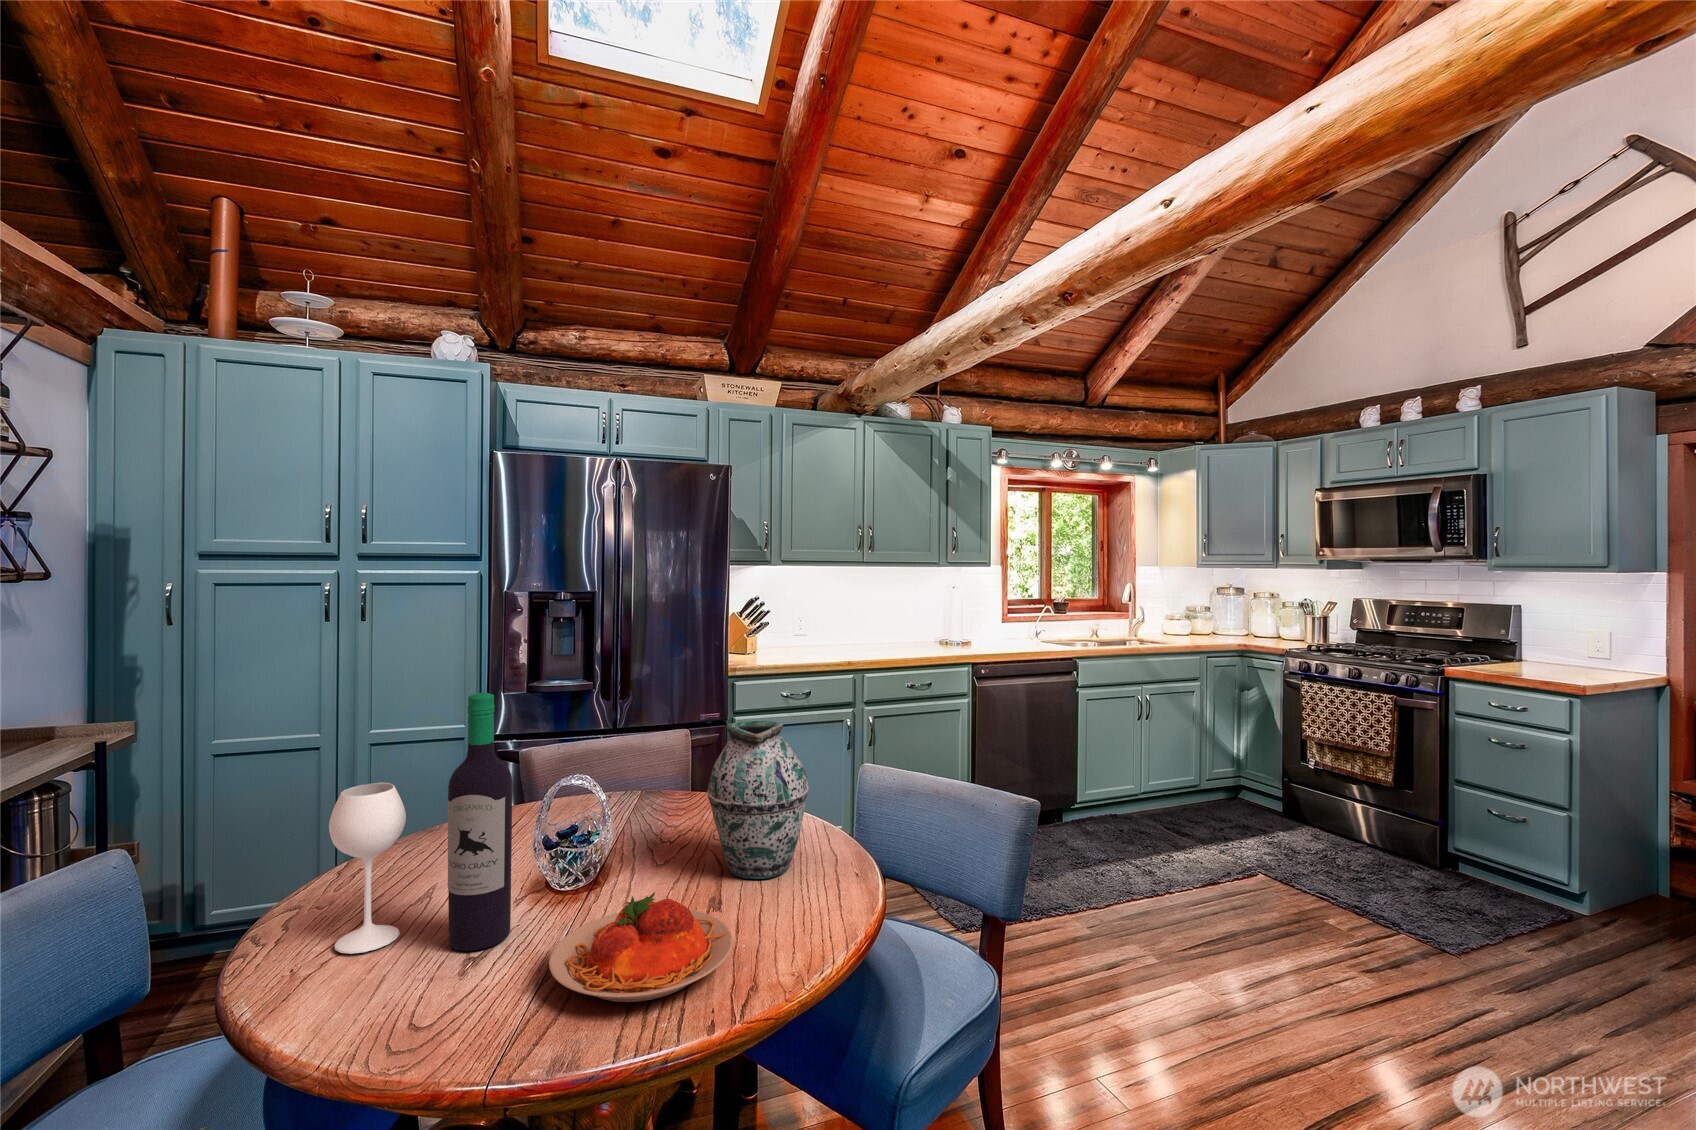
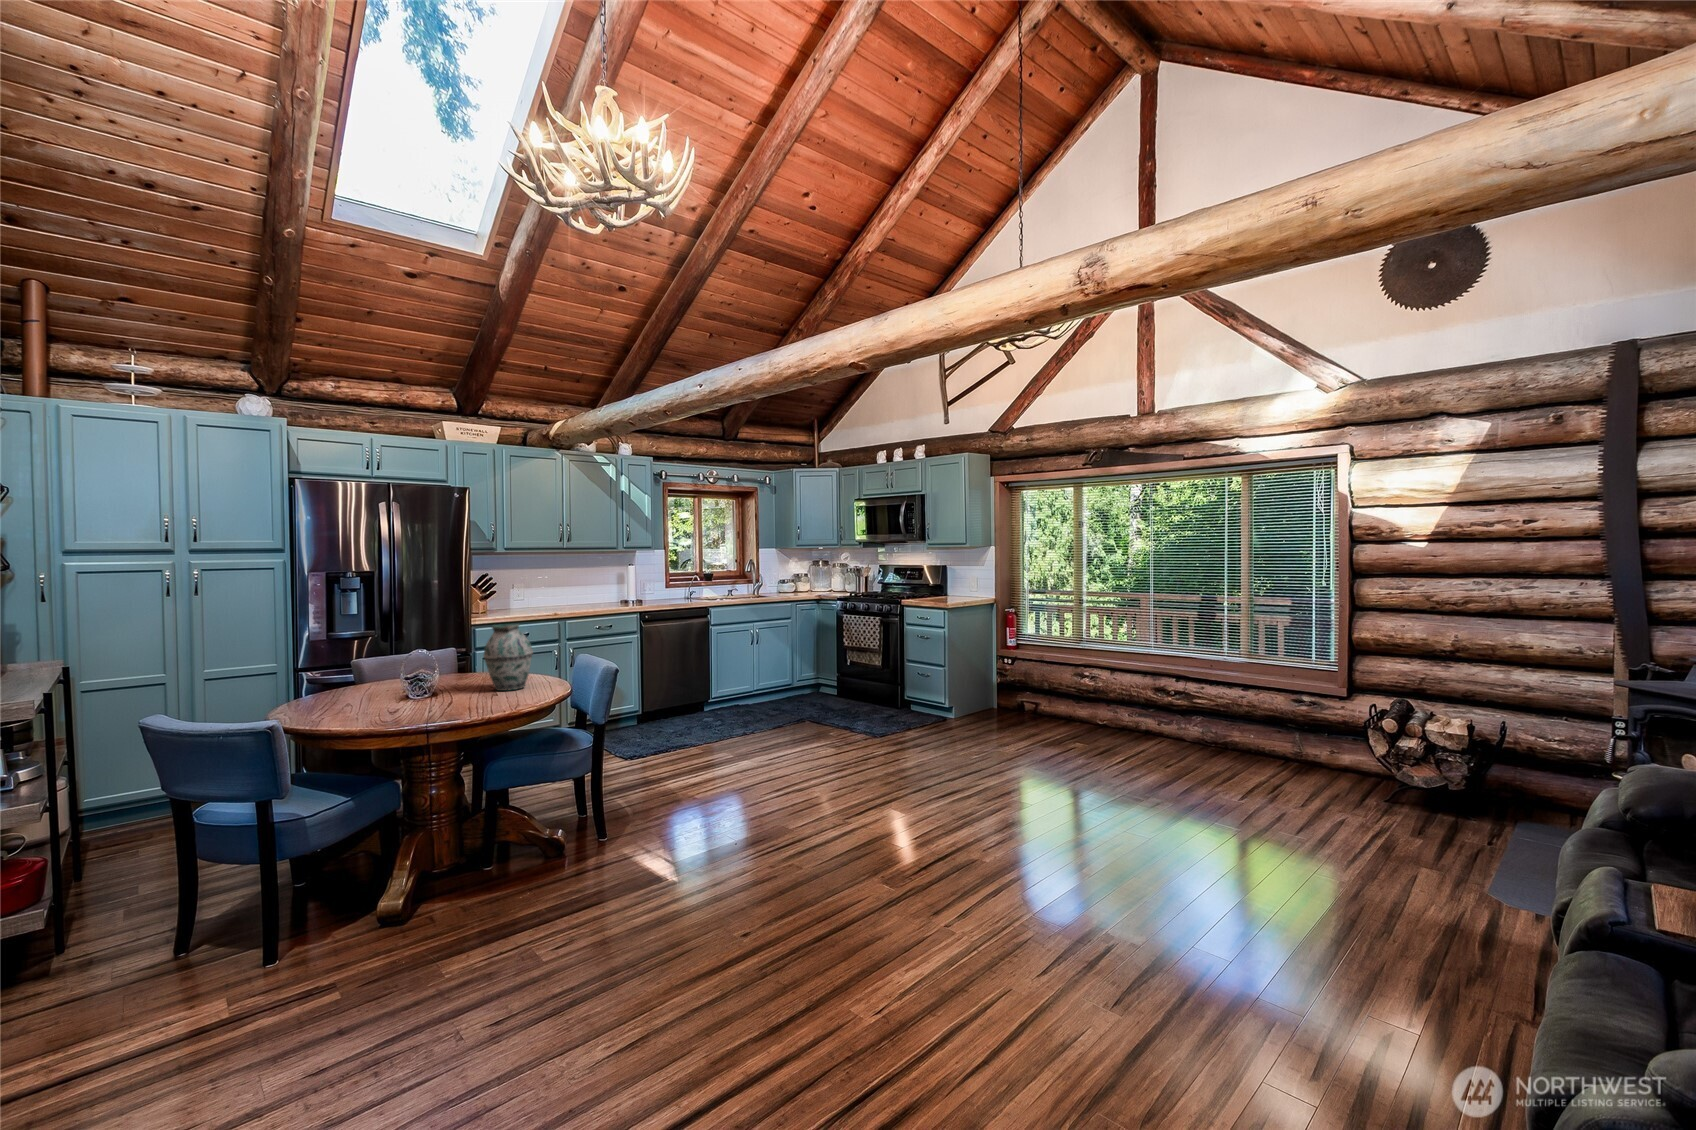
wine bottle: present [329,693,512,954] -> none [315,609,401,718]
plate: present [549,892,733,1002] -> none [429,682,505,713]

